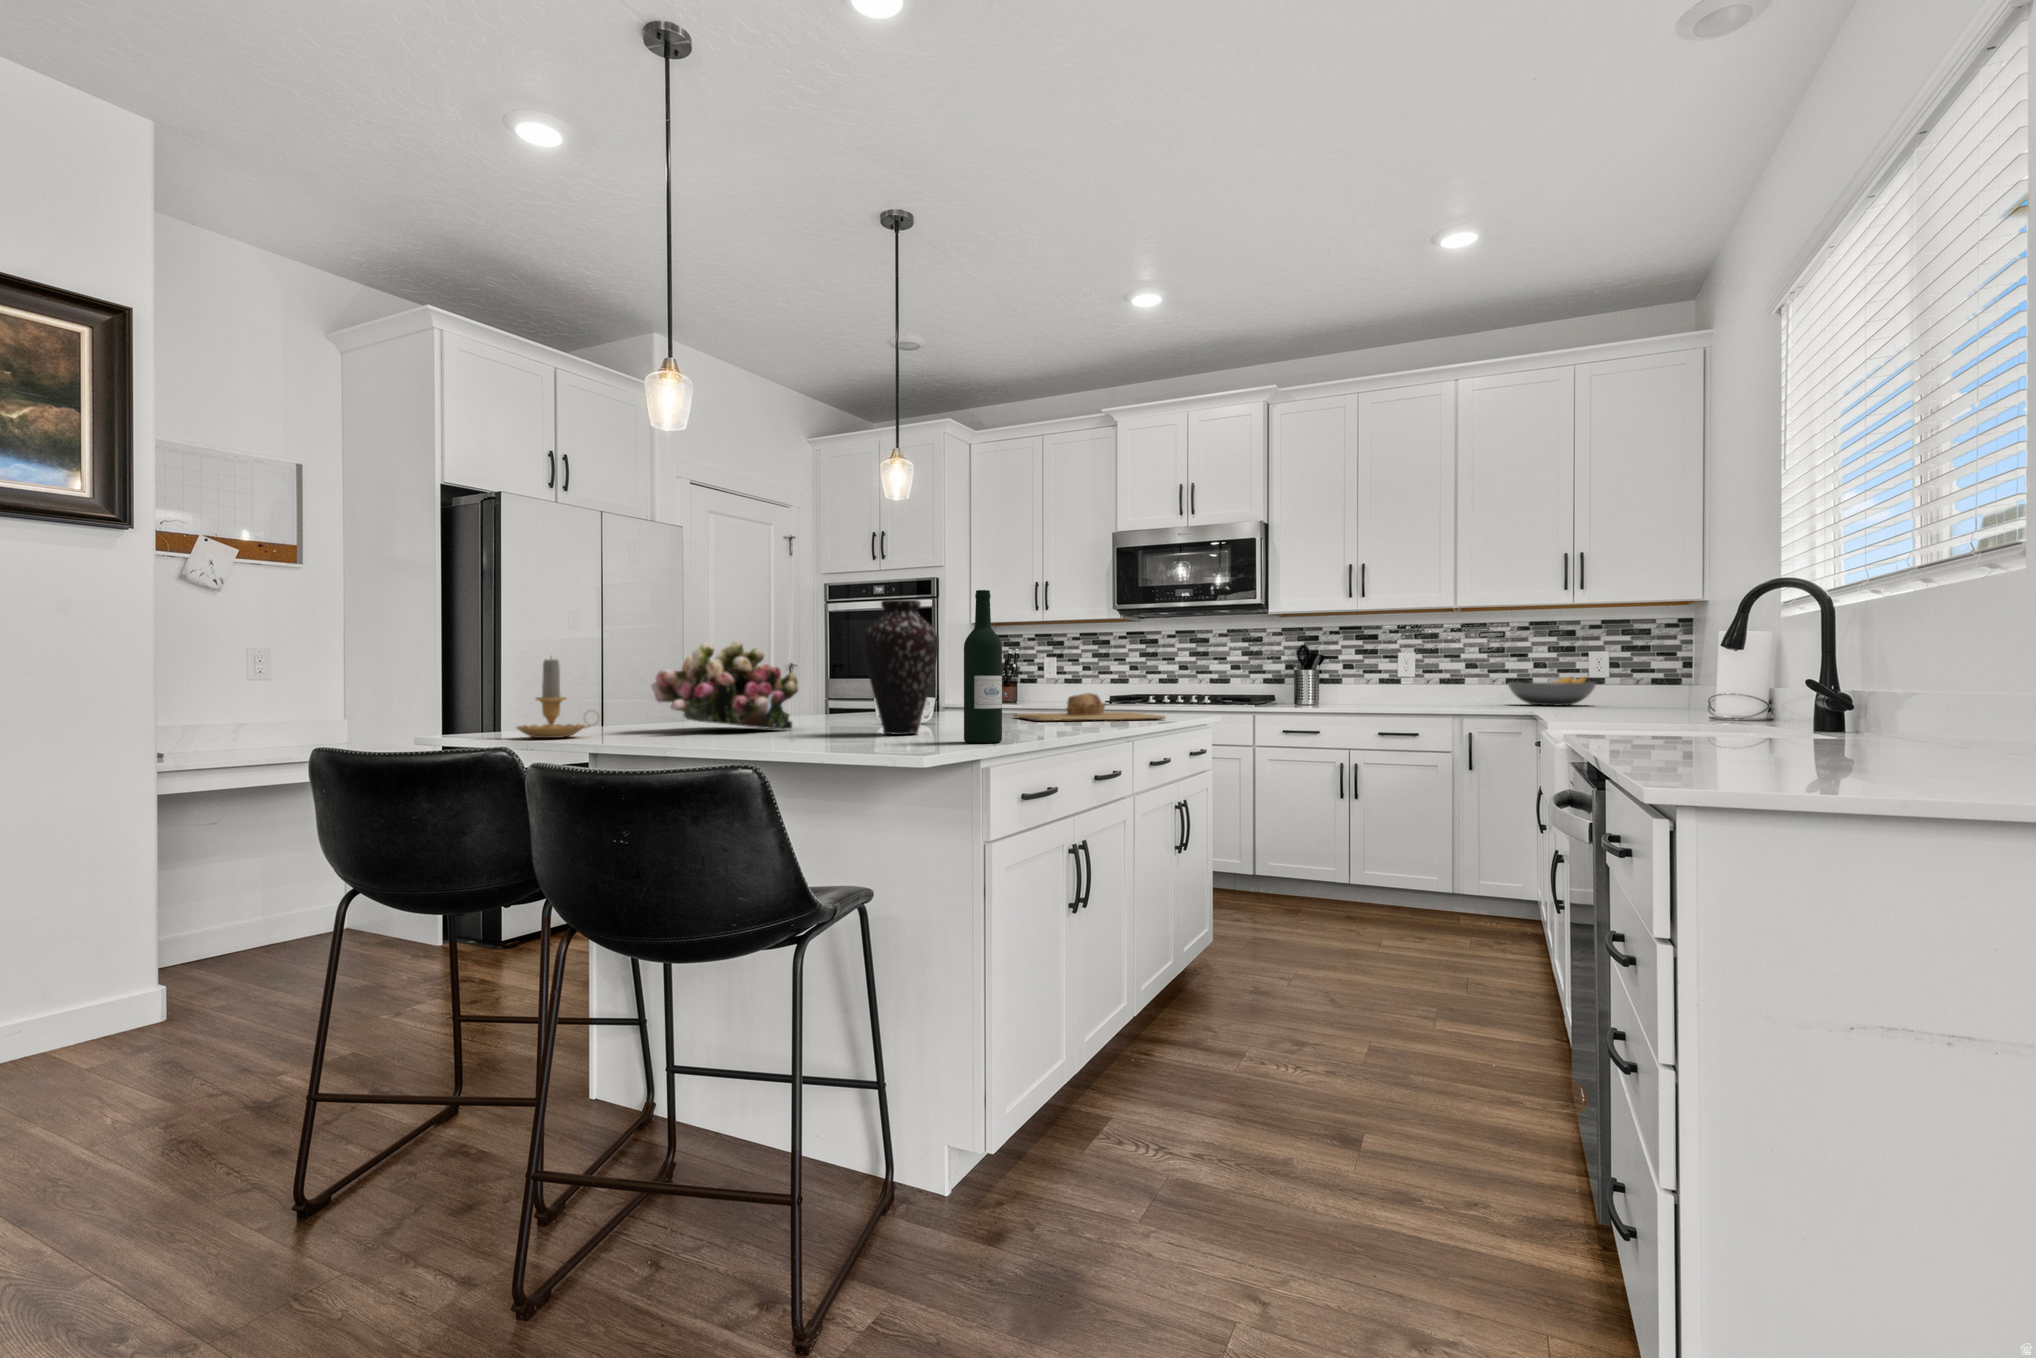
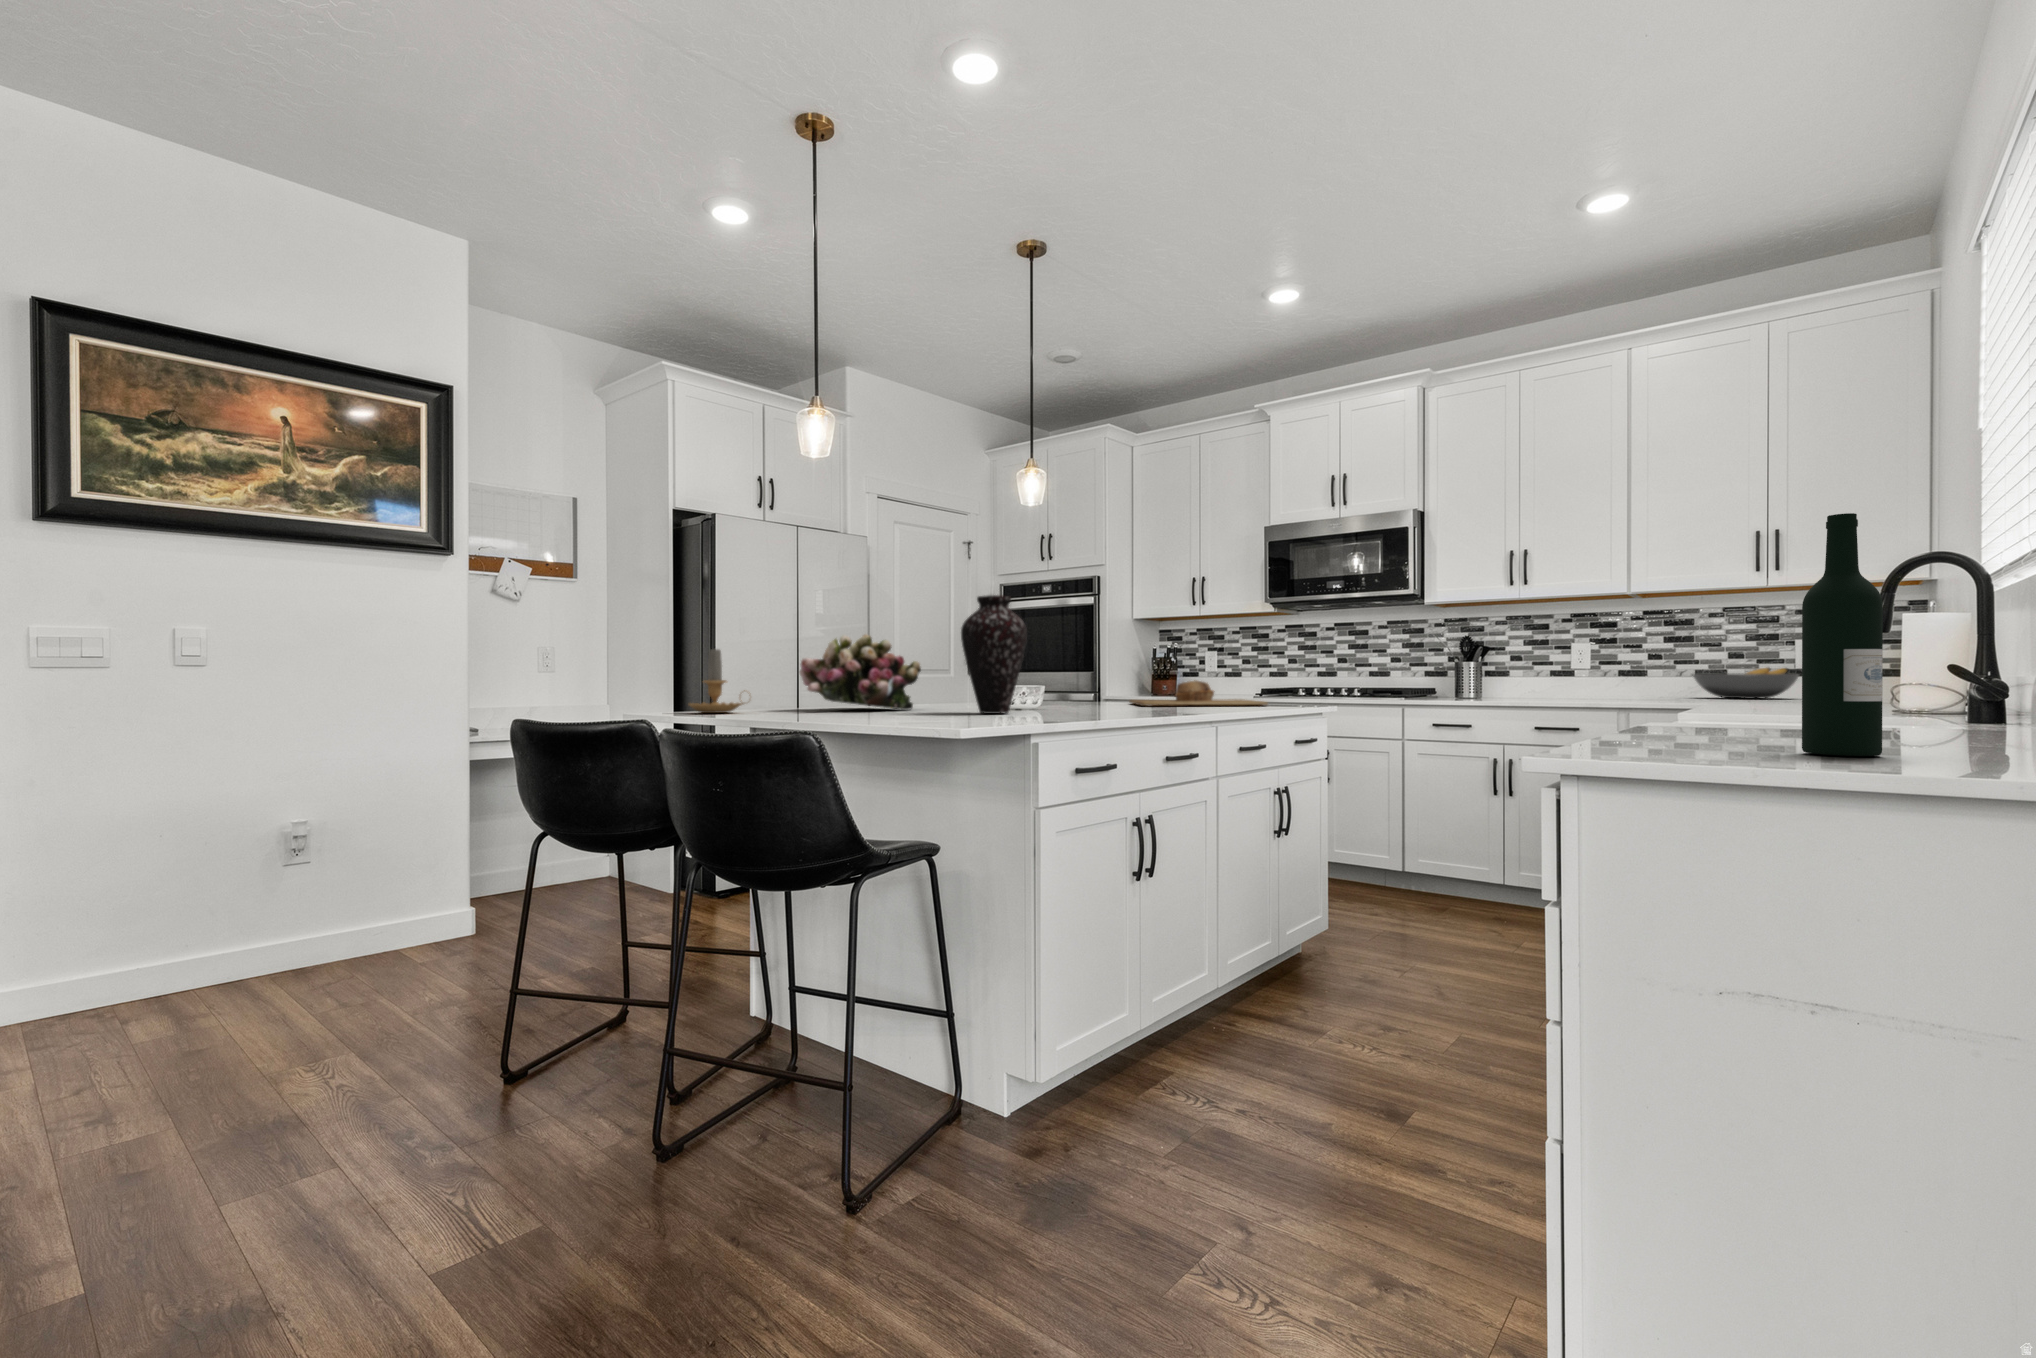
wine bottle: present [964,590,1002,743] -> present [1802,513,1883,756]

